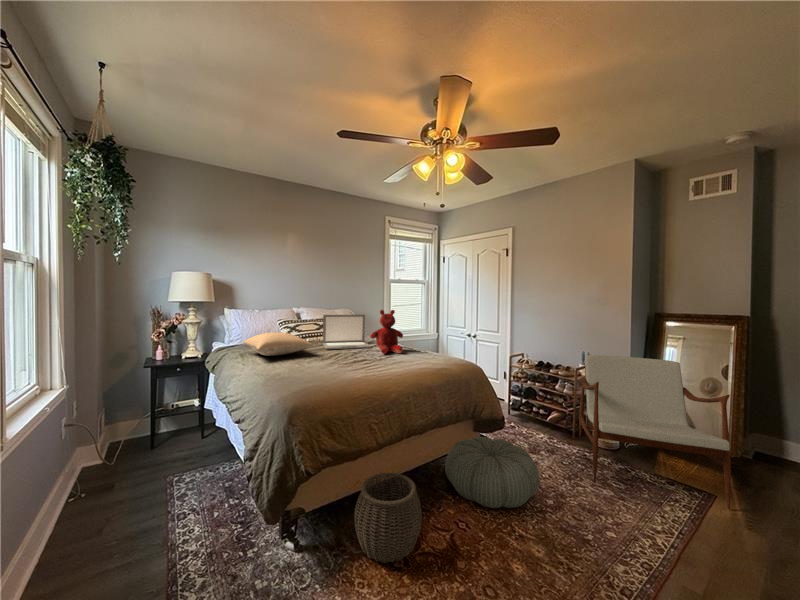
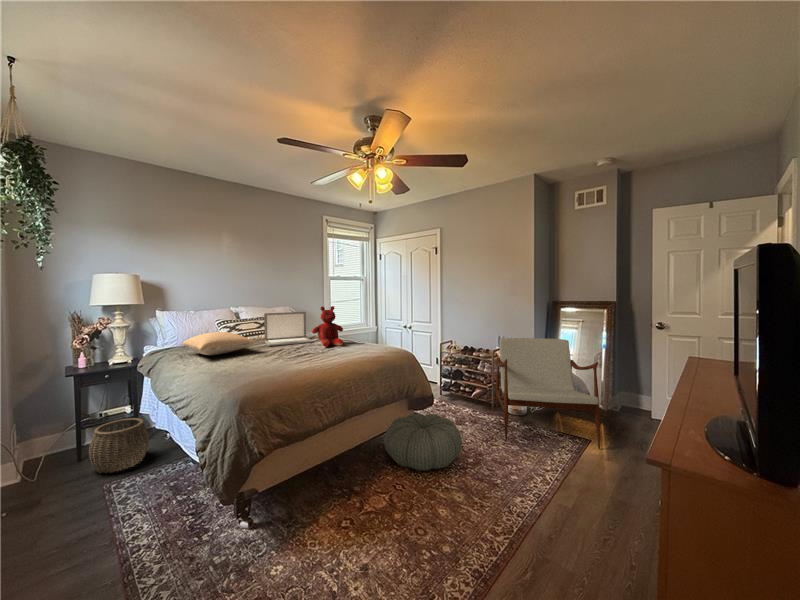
woven basket: present [354,473,422,563] -> present [89,418,149,473]

